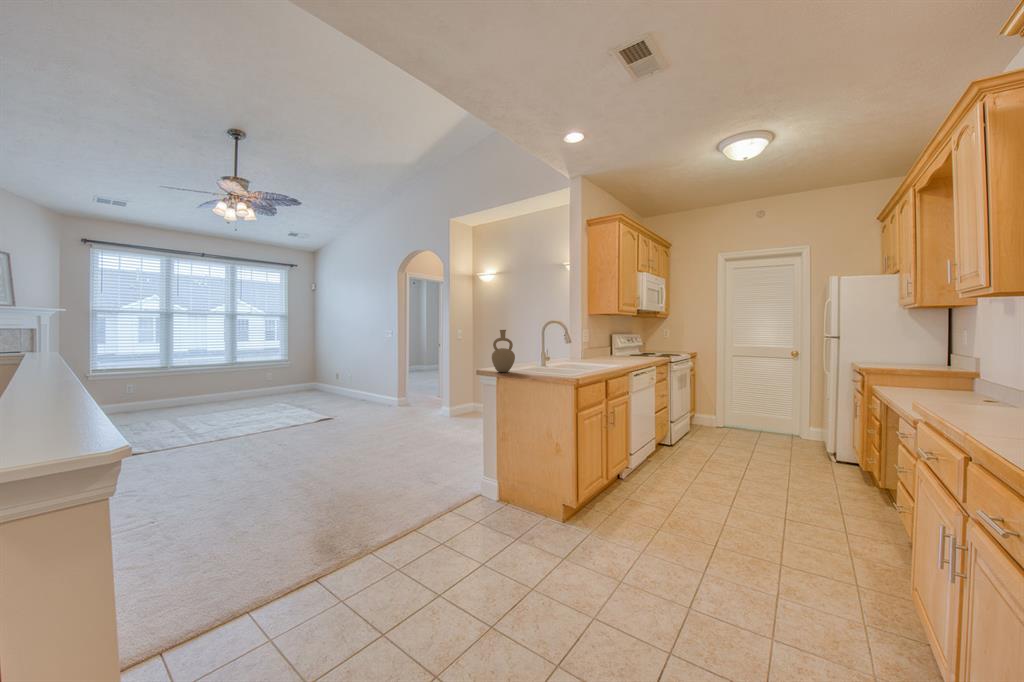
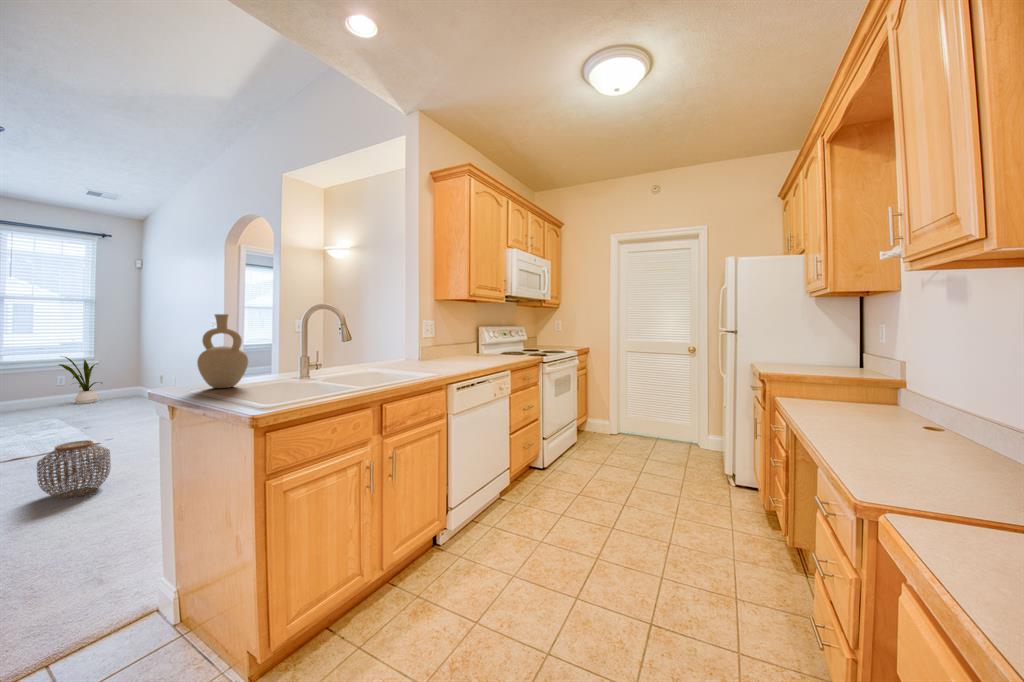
house plant: none [267,358,293,394] -> present [59,357,101,404]
woven basket: none [332,412,366,449] -> present [37,440,110,498]

